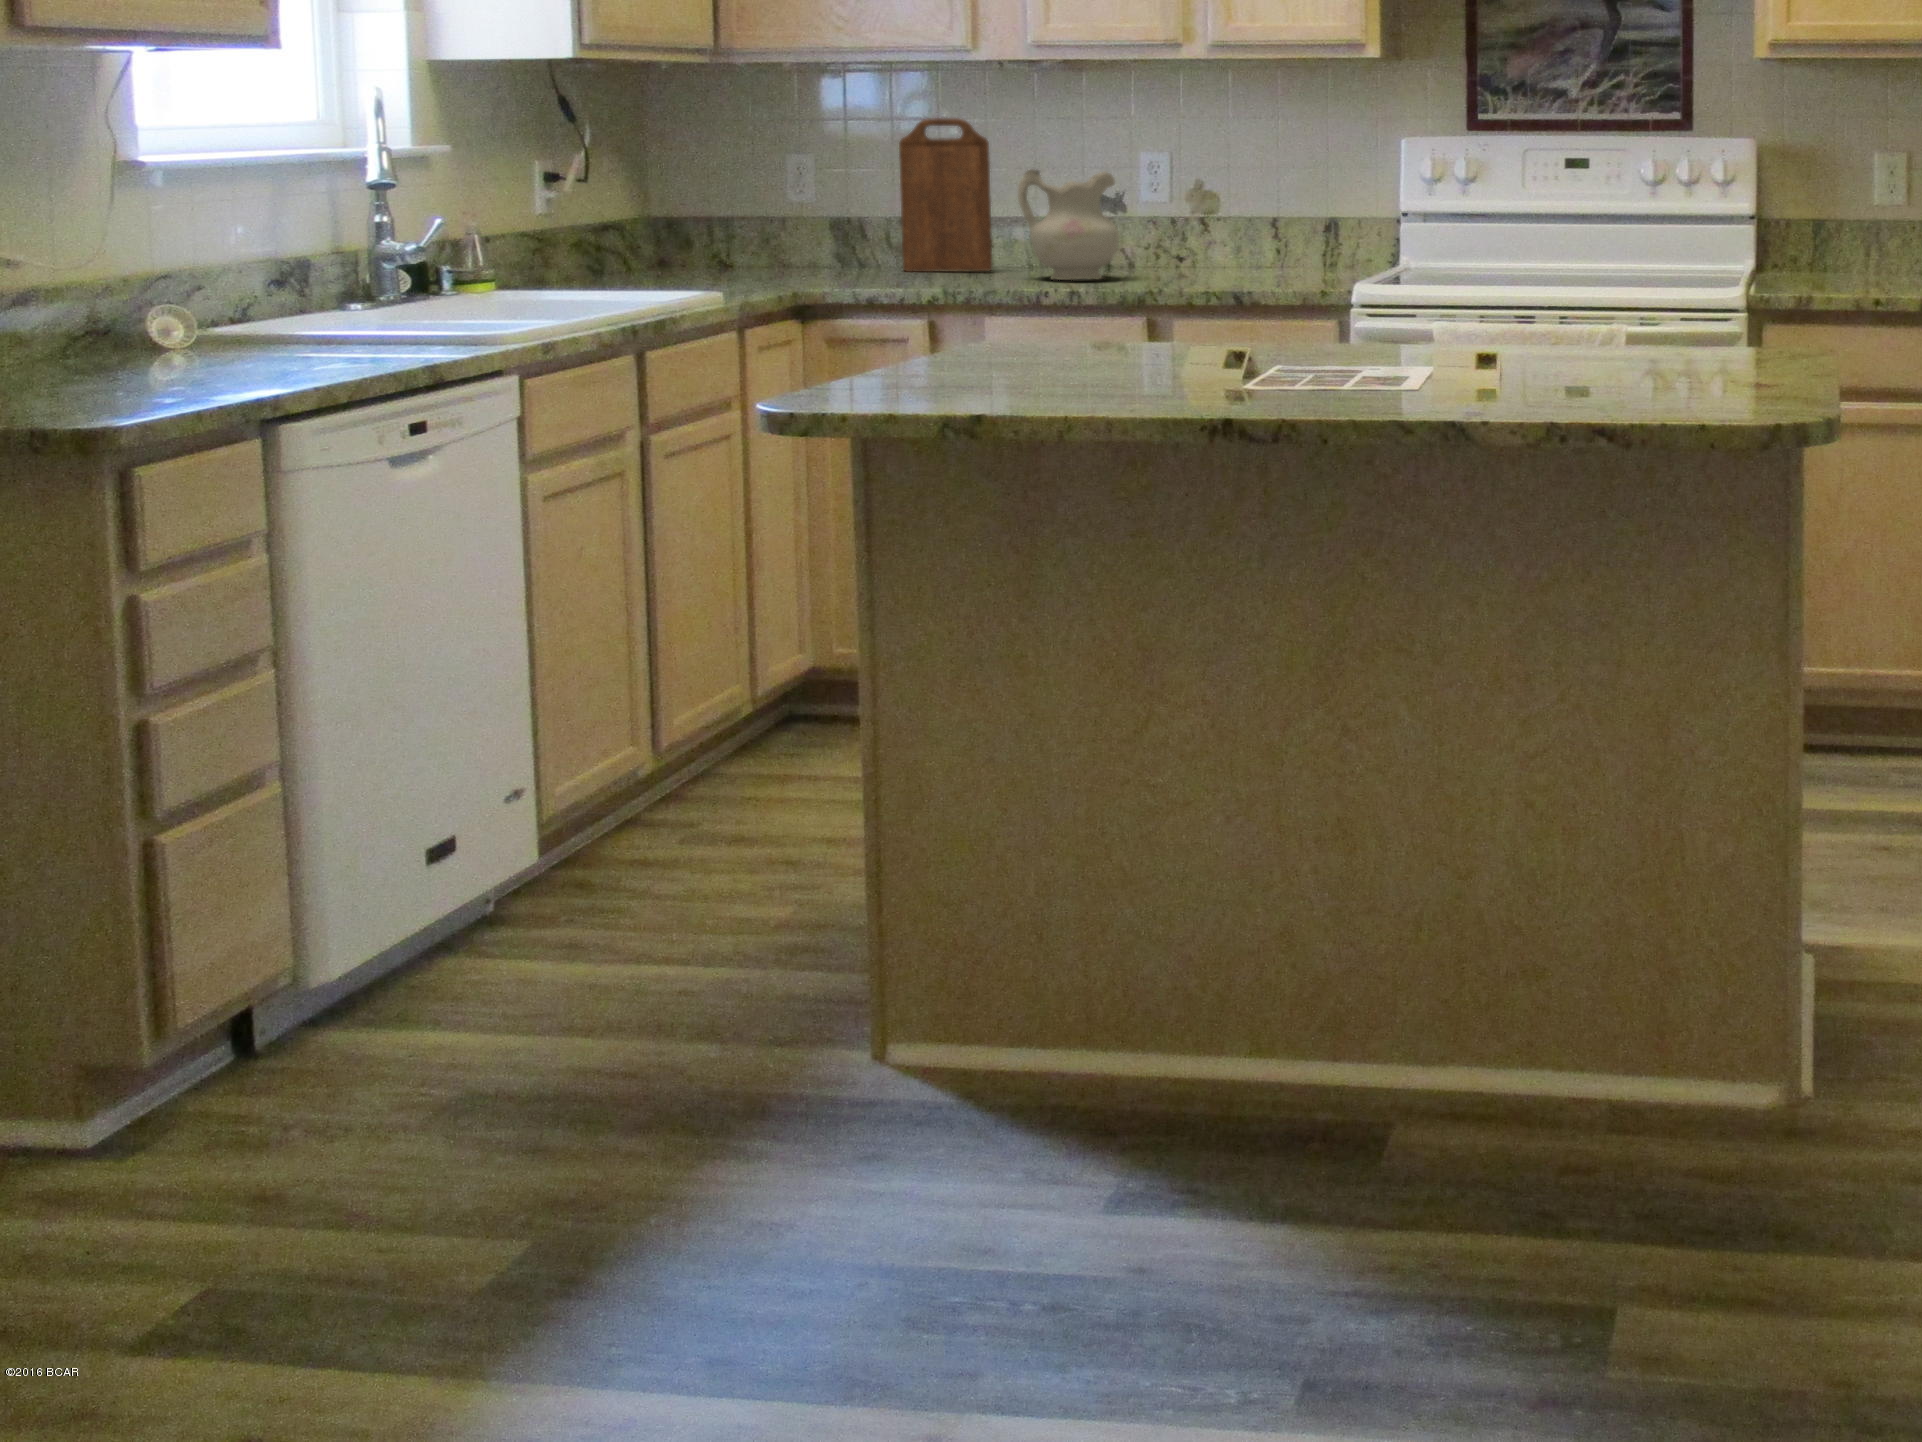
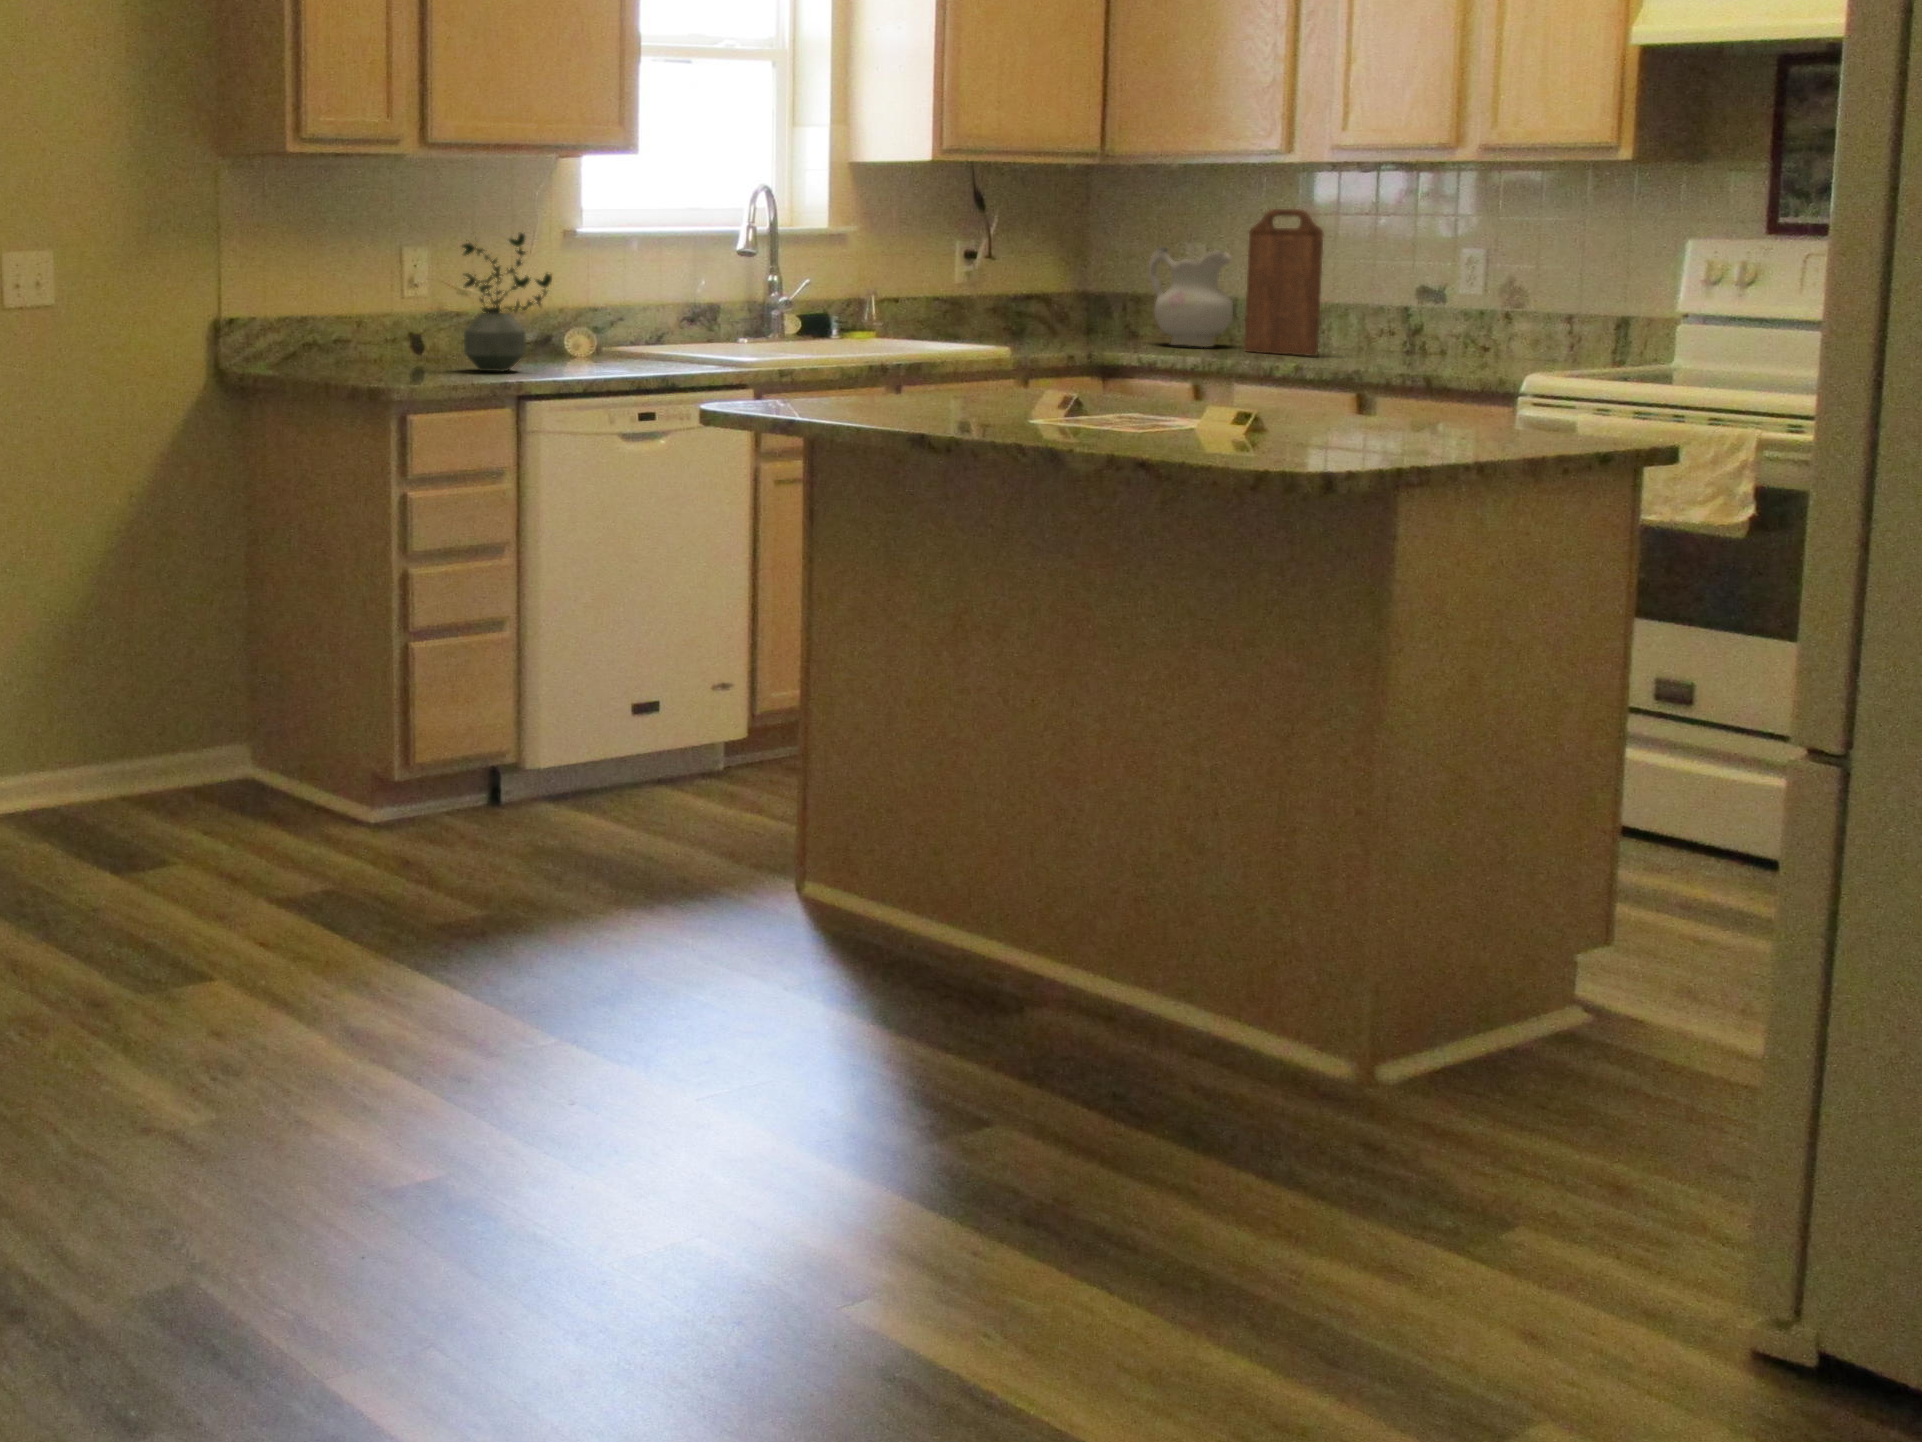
potted plant: none [74,165,244,391] -> present [462,233,552,372]
ceramic pitcher: present [1018,169,1119,280] -> present [1149,247,1233,347]

